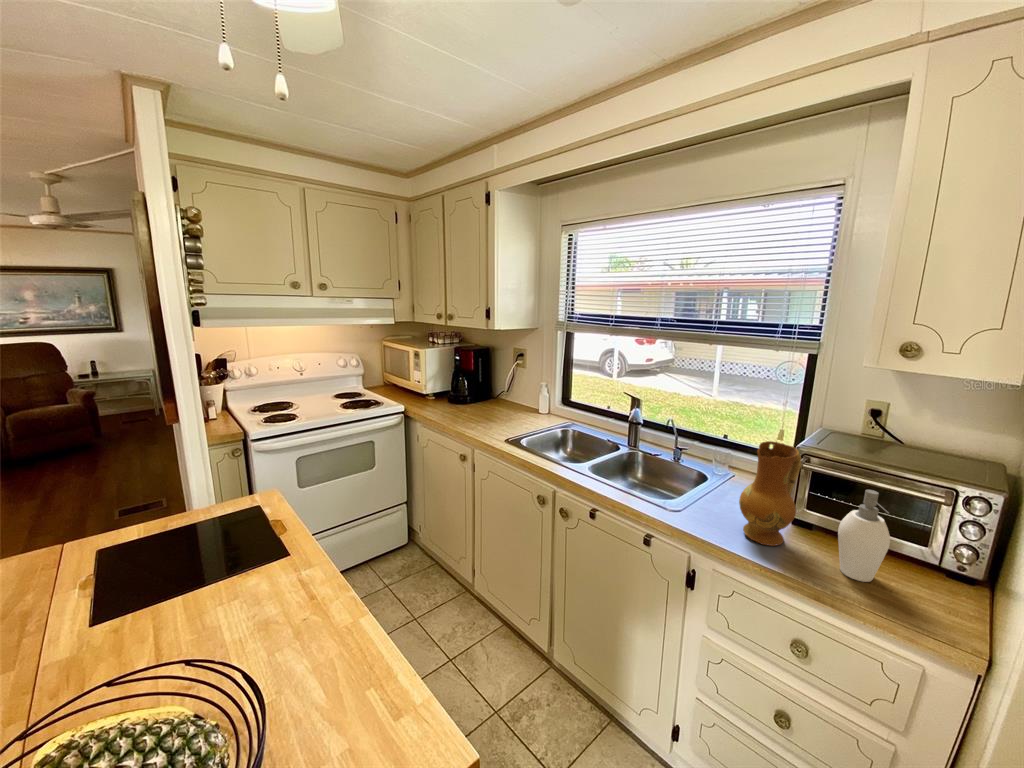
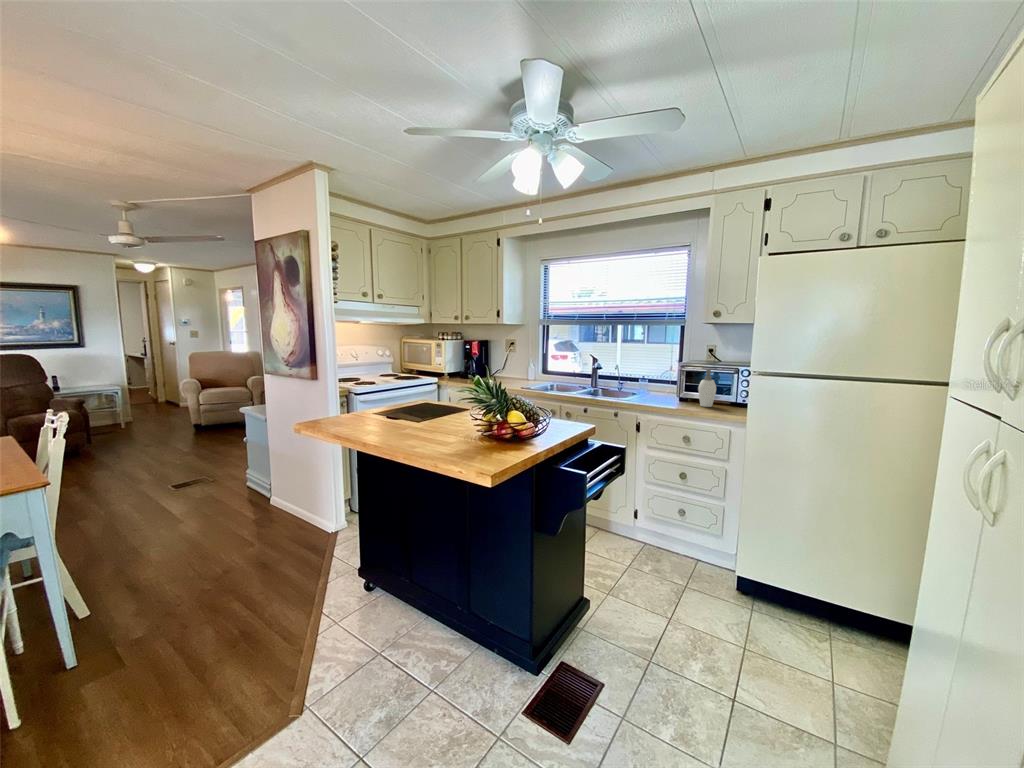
ceramic jug: present [739,441,802,546] -> none [658,357,682,403]

